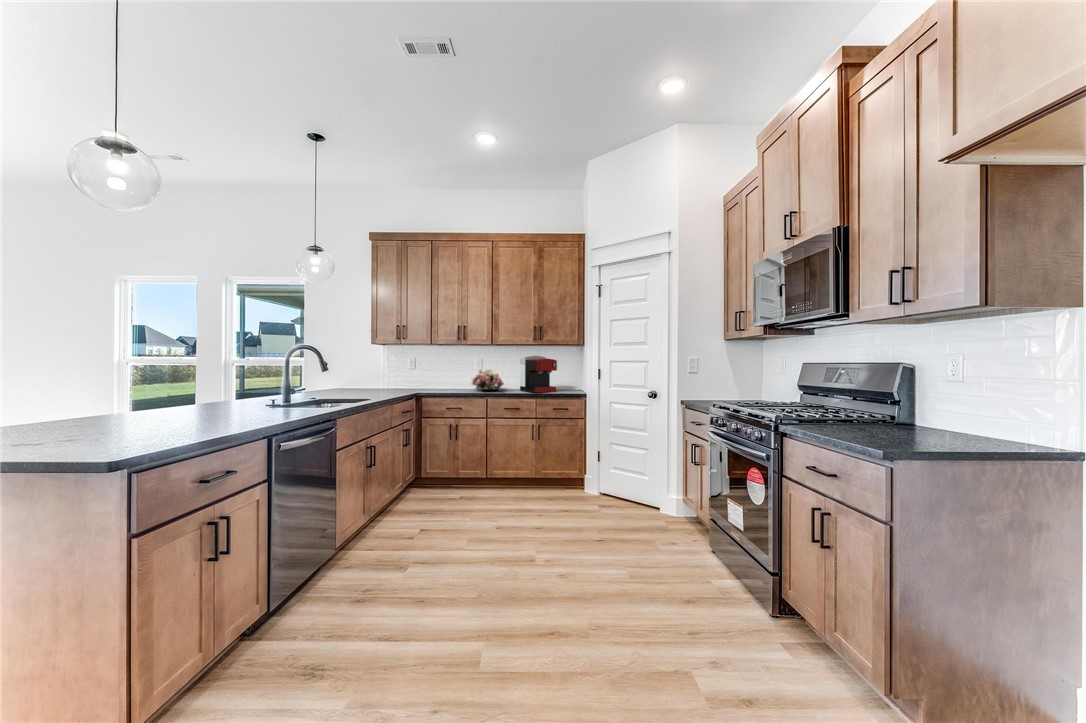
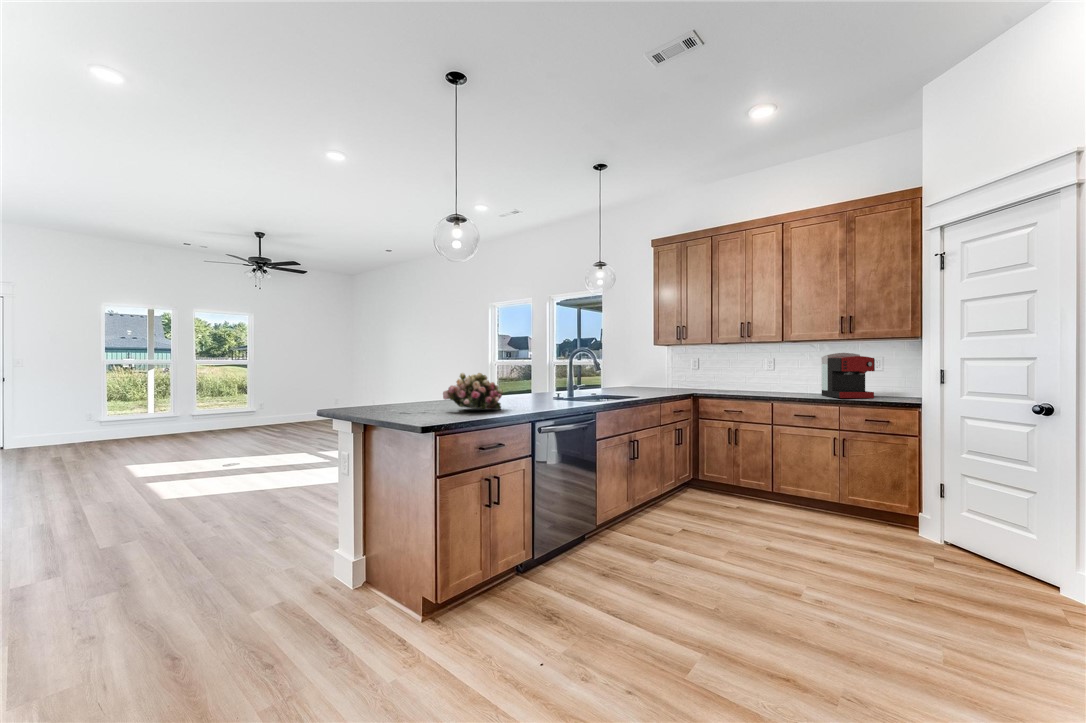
flower arrangement: present [471,369,504,390] -> present [443,373,503,410]

